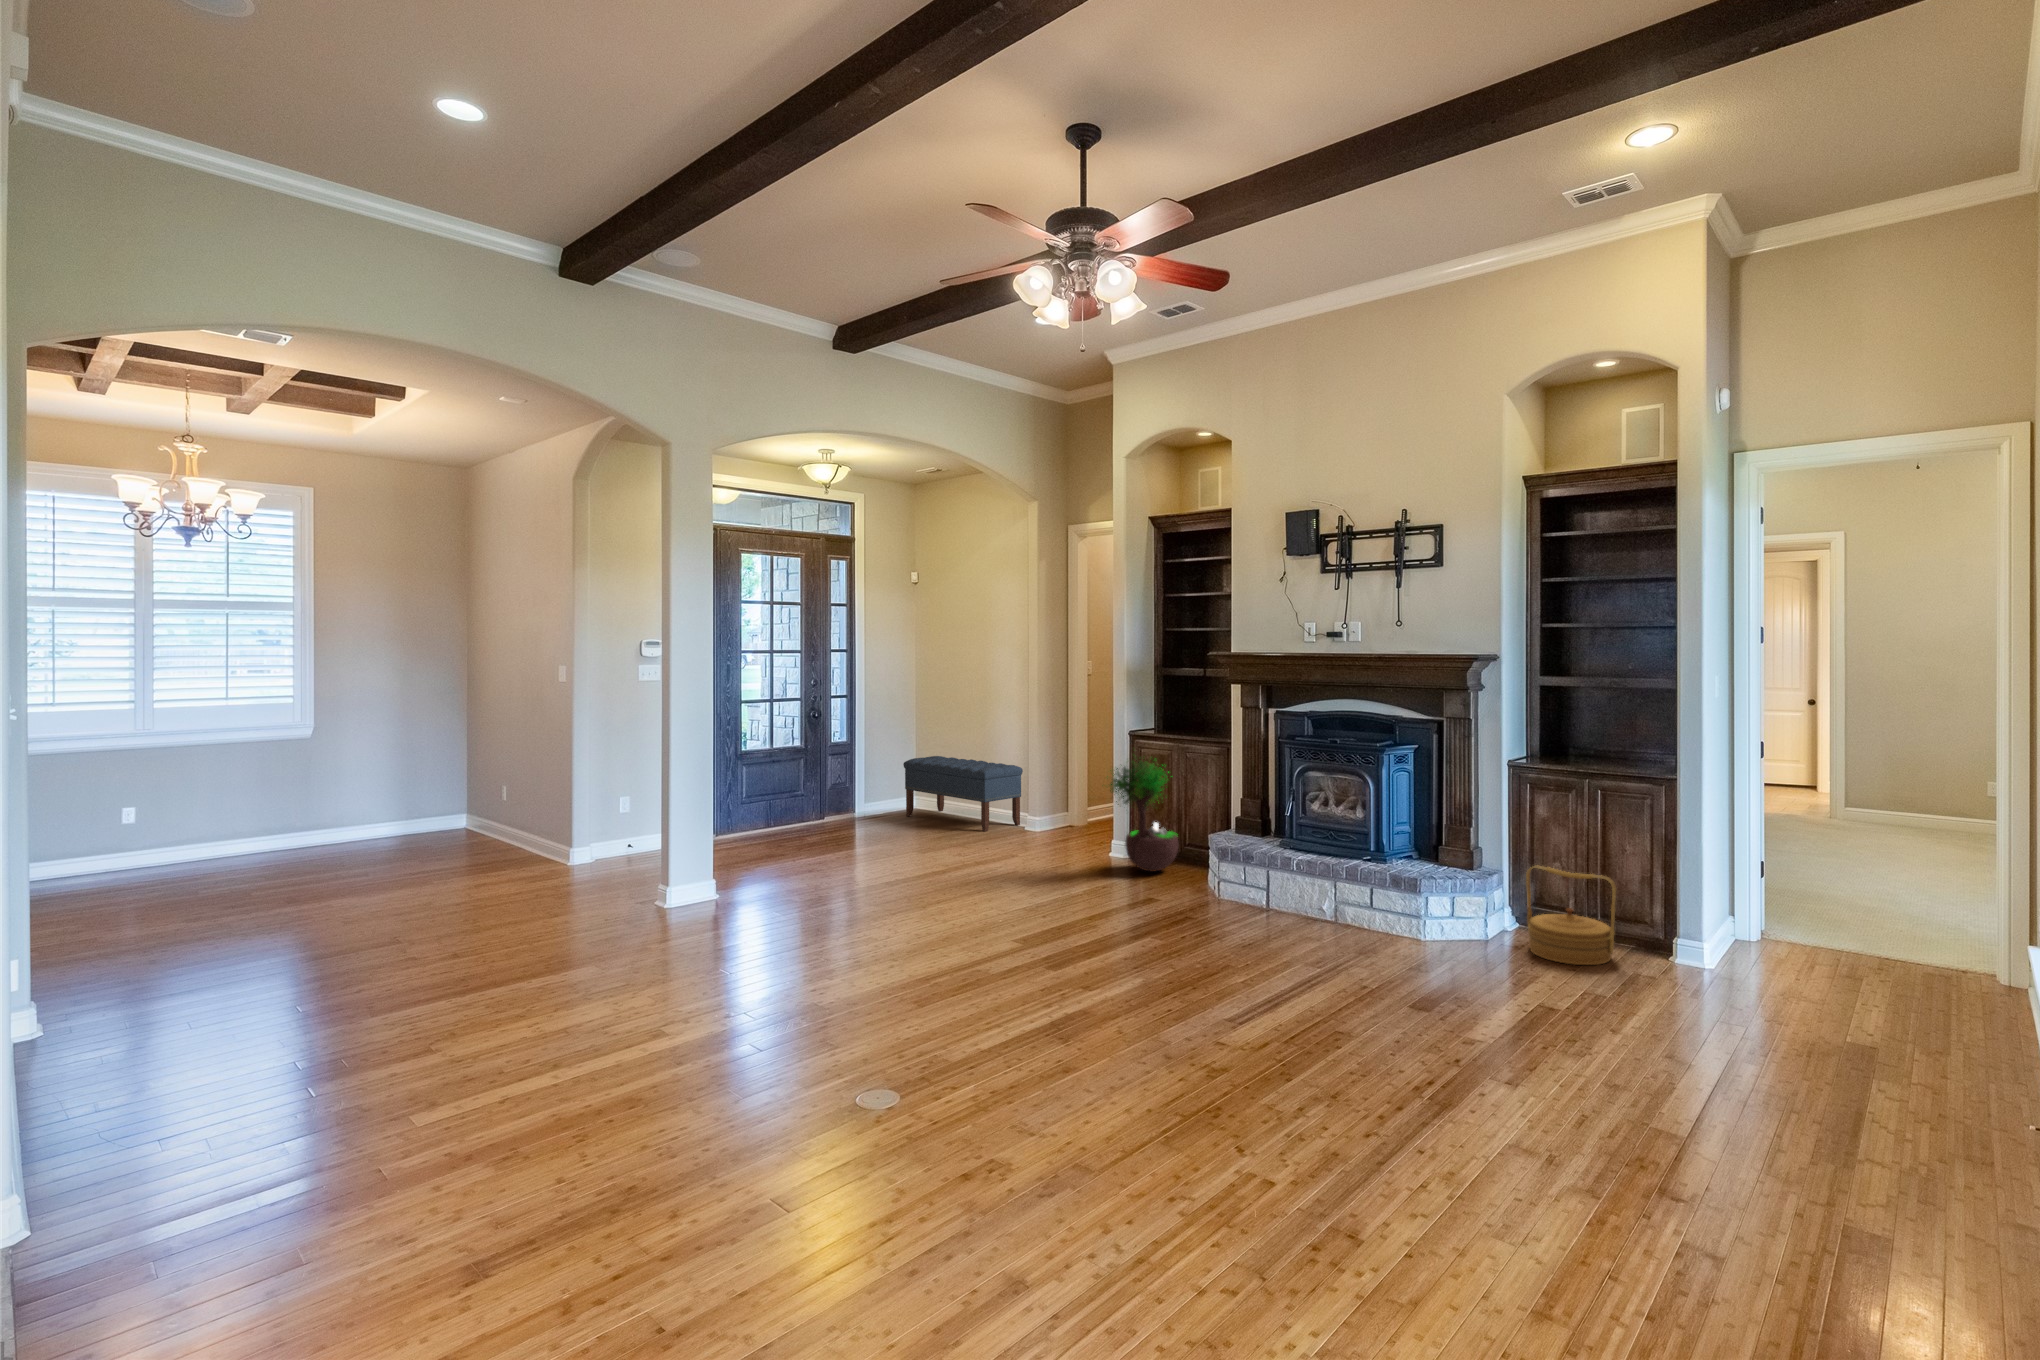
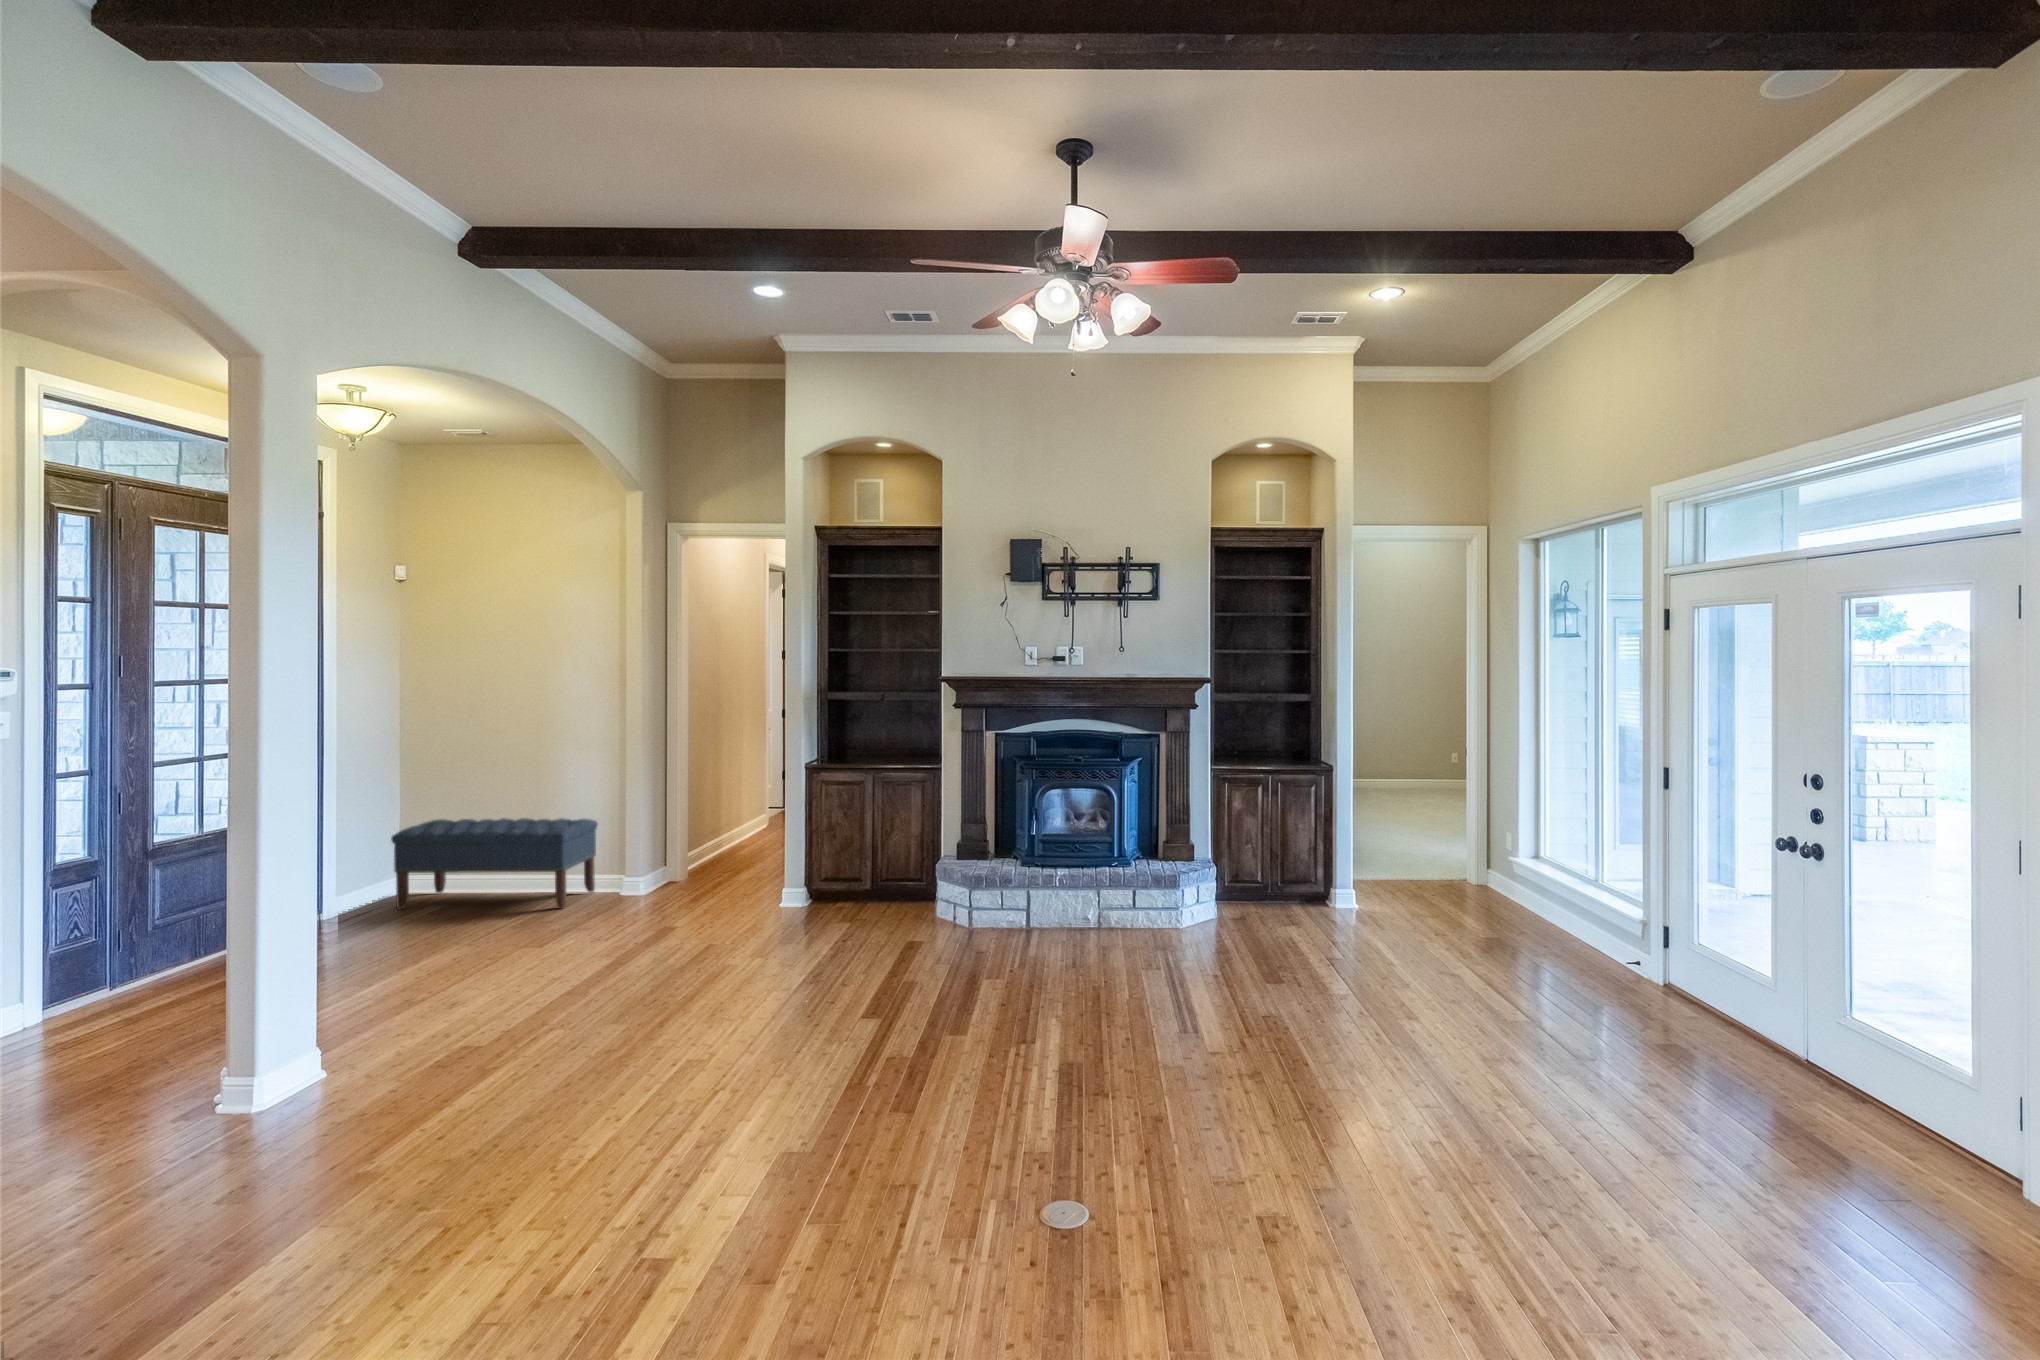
potted tree: present [1107,761,1178,871] -> none [806,785,888,916]
woven basket: present [1526,866,1616,965] -> none [1244,846,1312,921]

